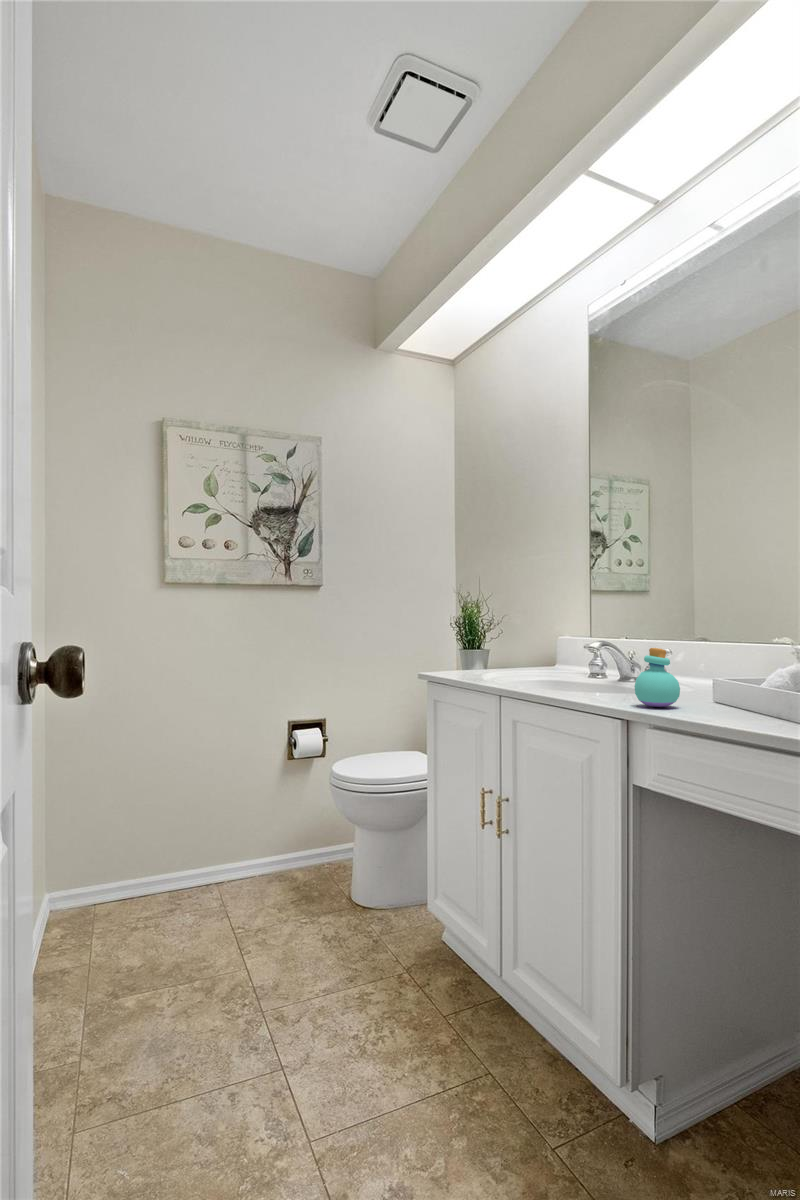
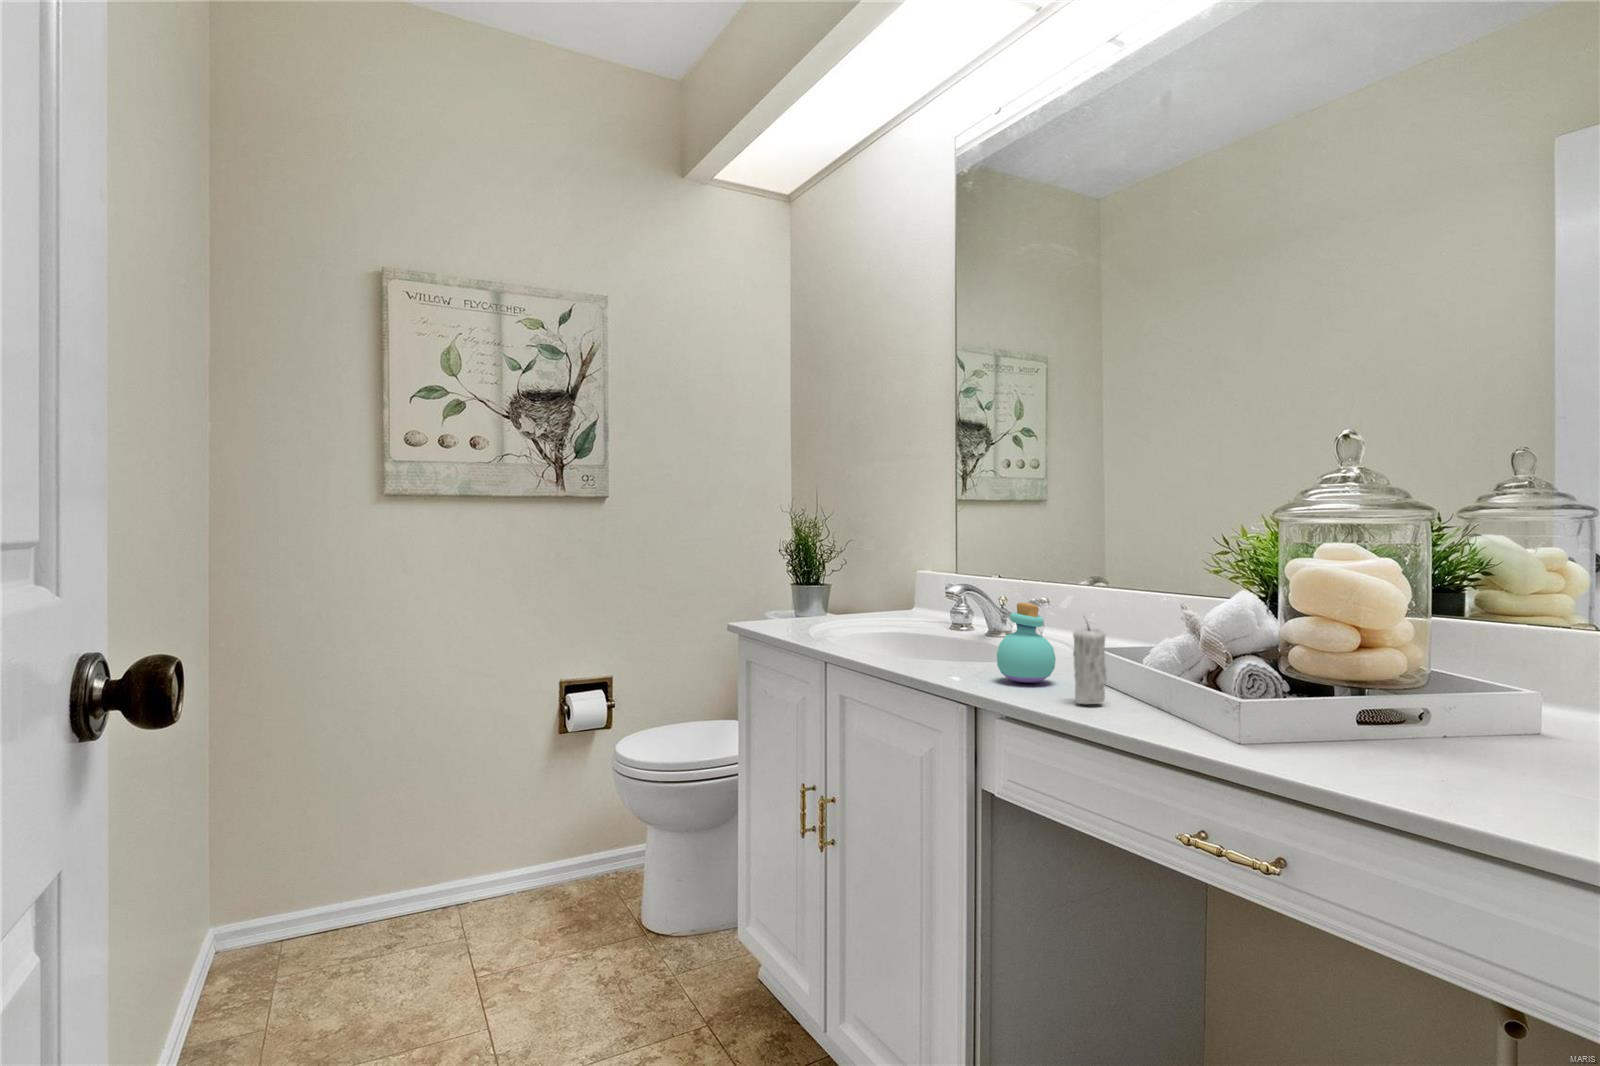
candle: none [697,651,723,718] -> present [1073,625,1107,704]

